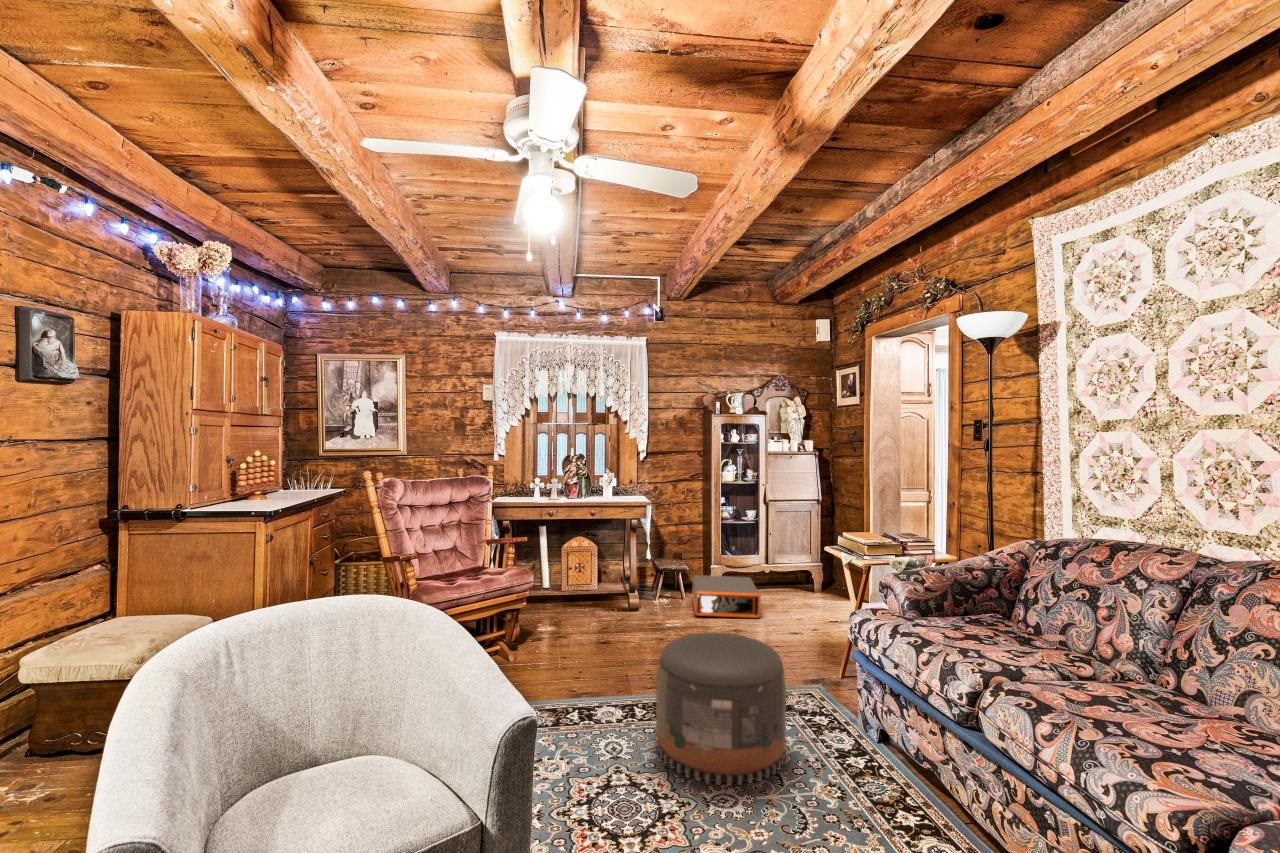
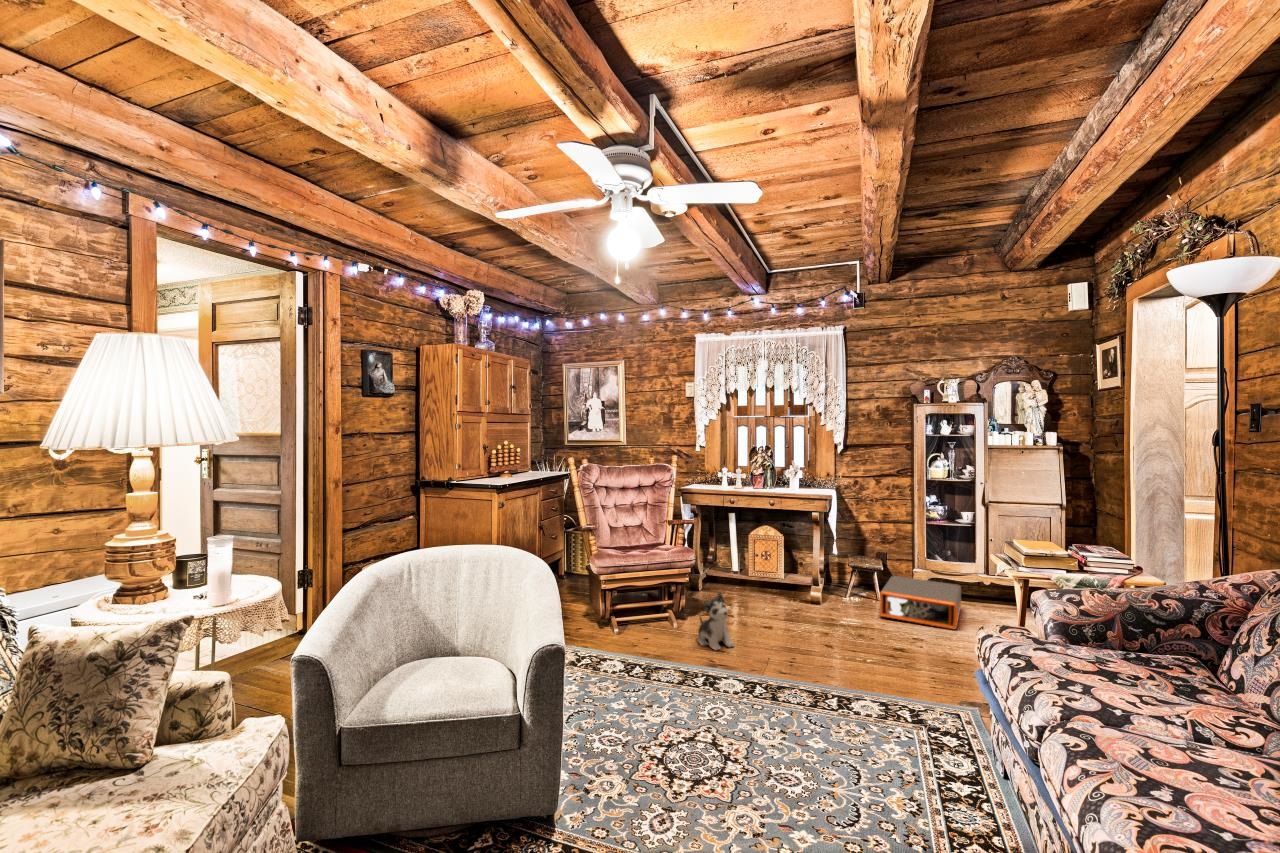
plush toy: none [540,613,585,679] -> present [698,592,734,650]
pouf: present [656,632,786,785] -> none [752,624,885,775]

